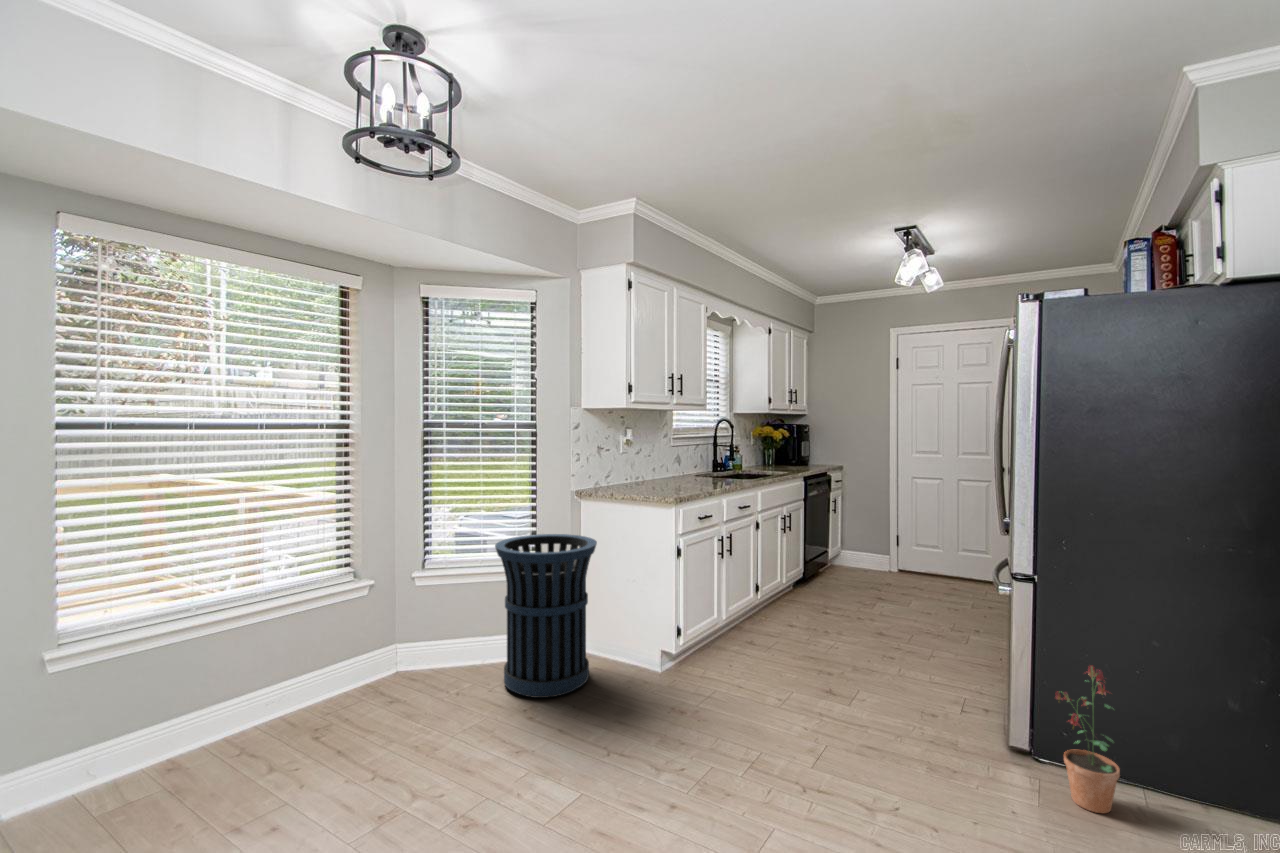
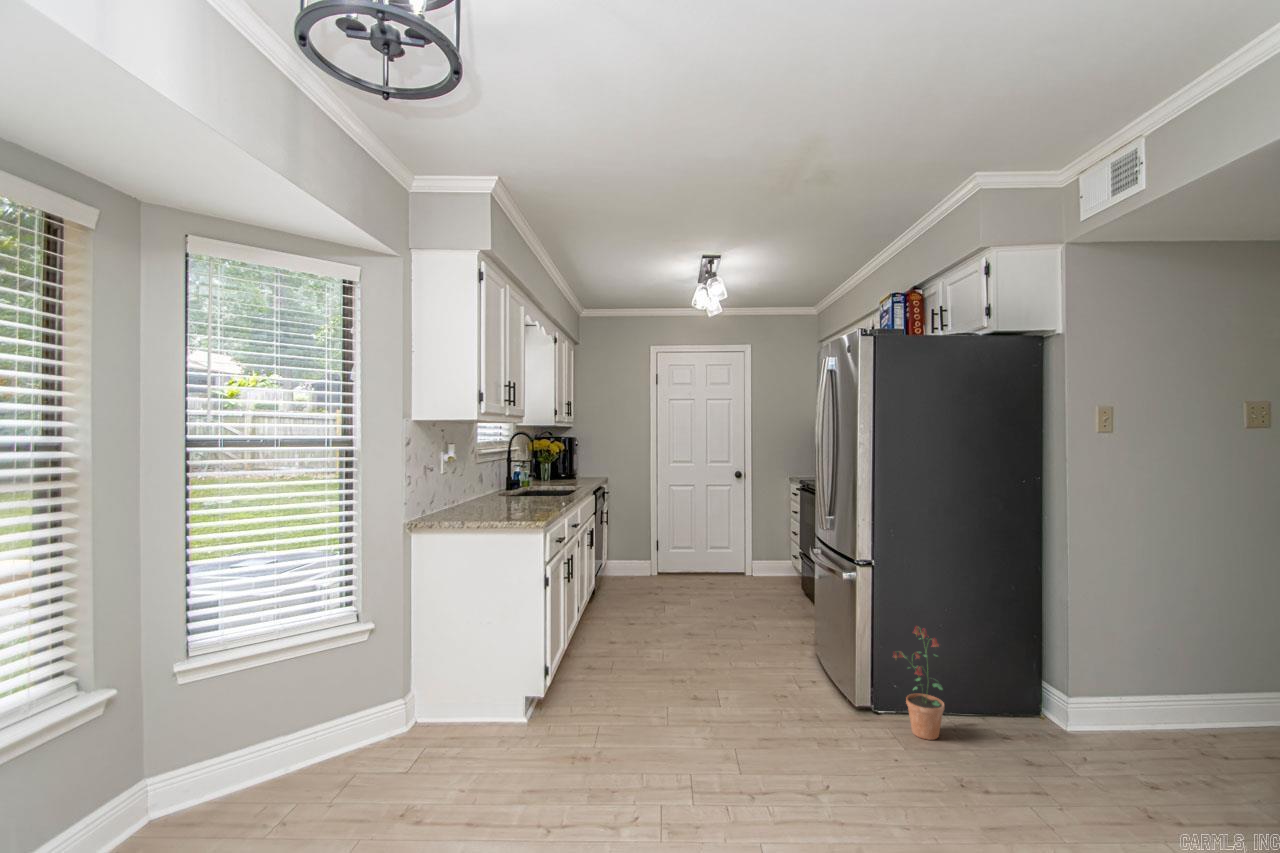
trash can: present [495,534,597,698] -> none [325,577,464,798]

